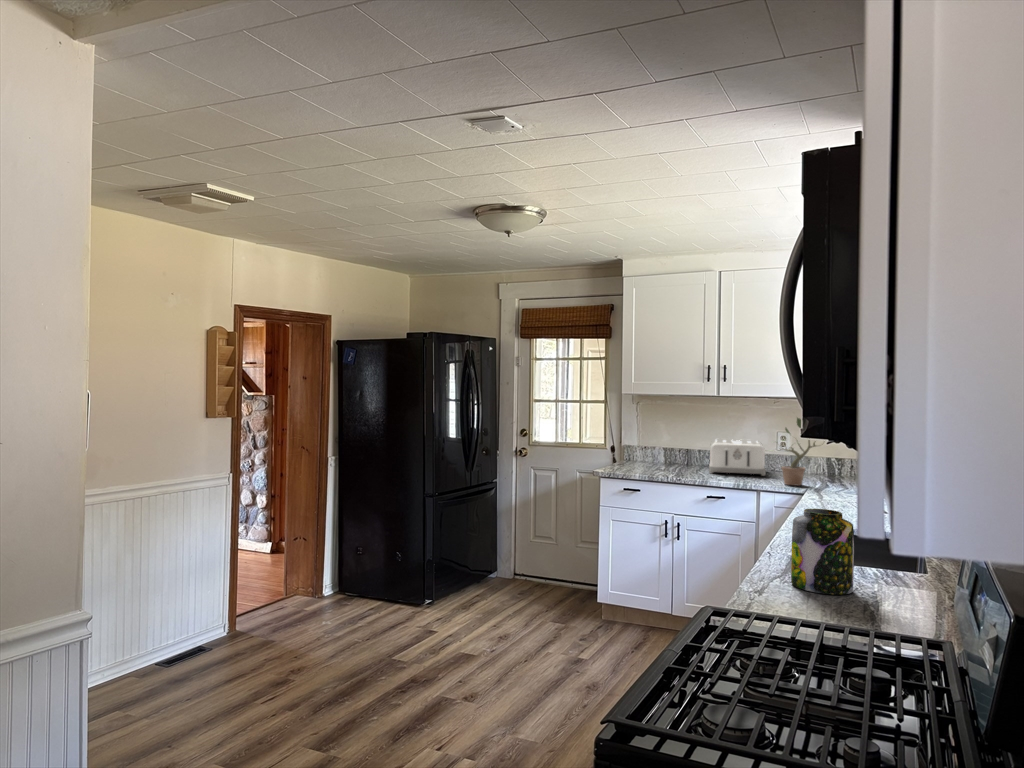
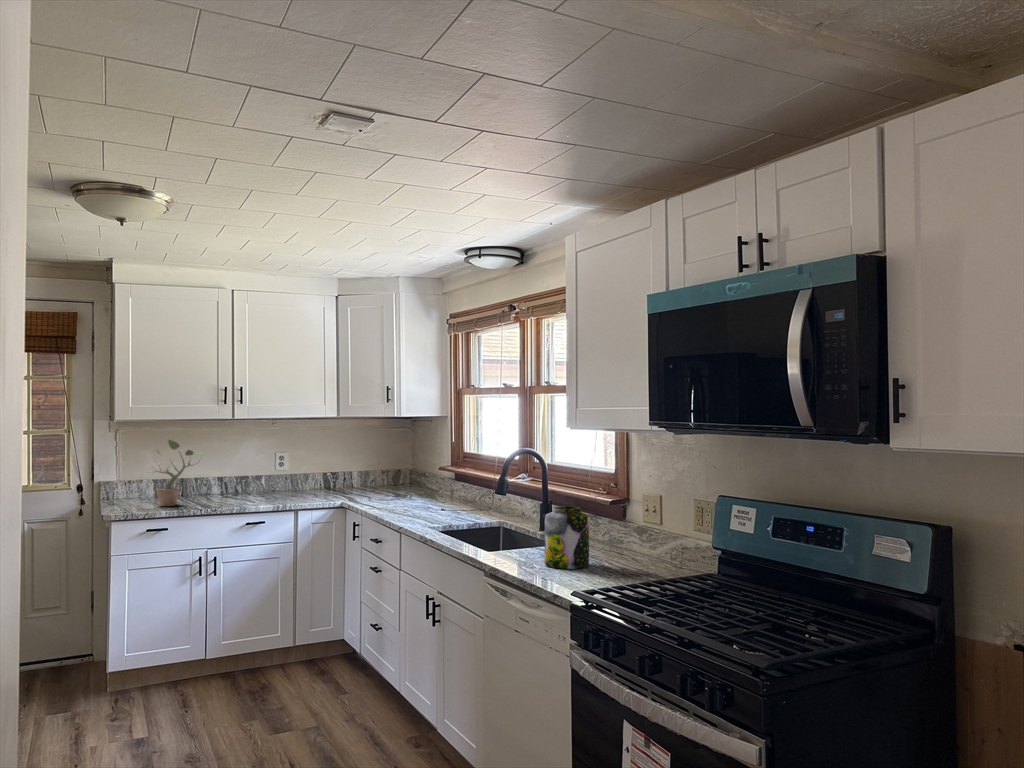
potted plant: present [780,418,820,485] -> present [145,440,205,506]
toaster: present [709,439,766,476] -> none [204,463,275,501]

